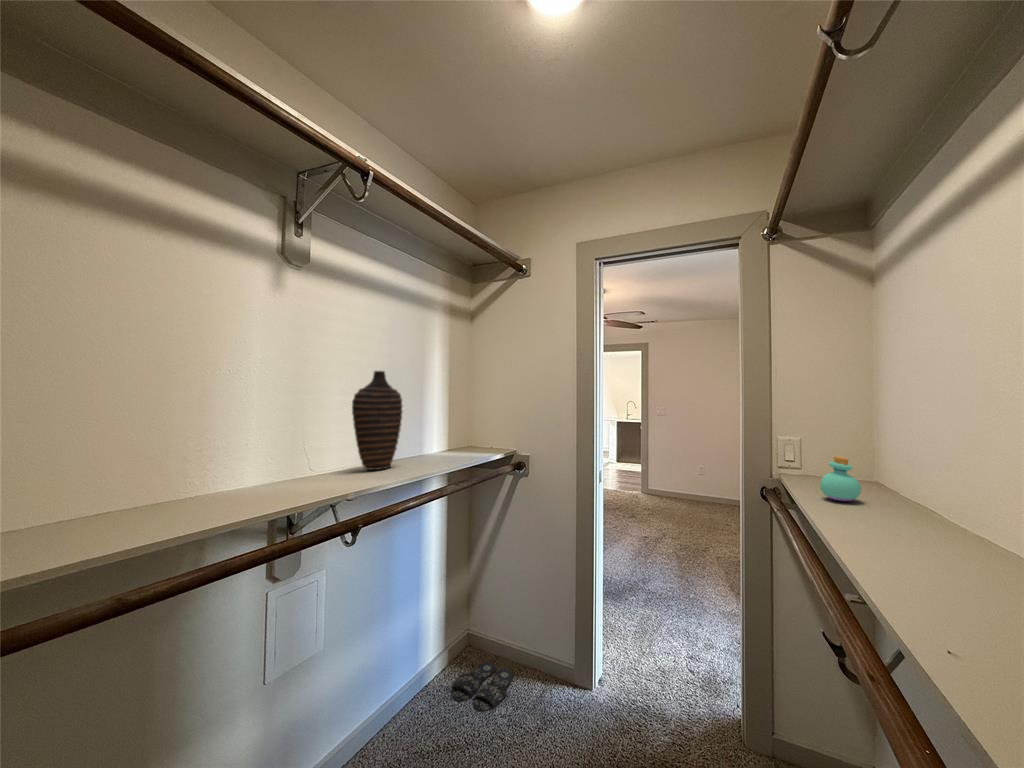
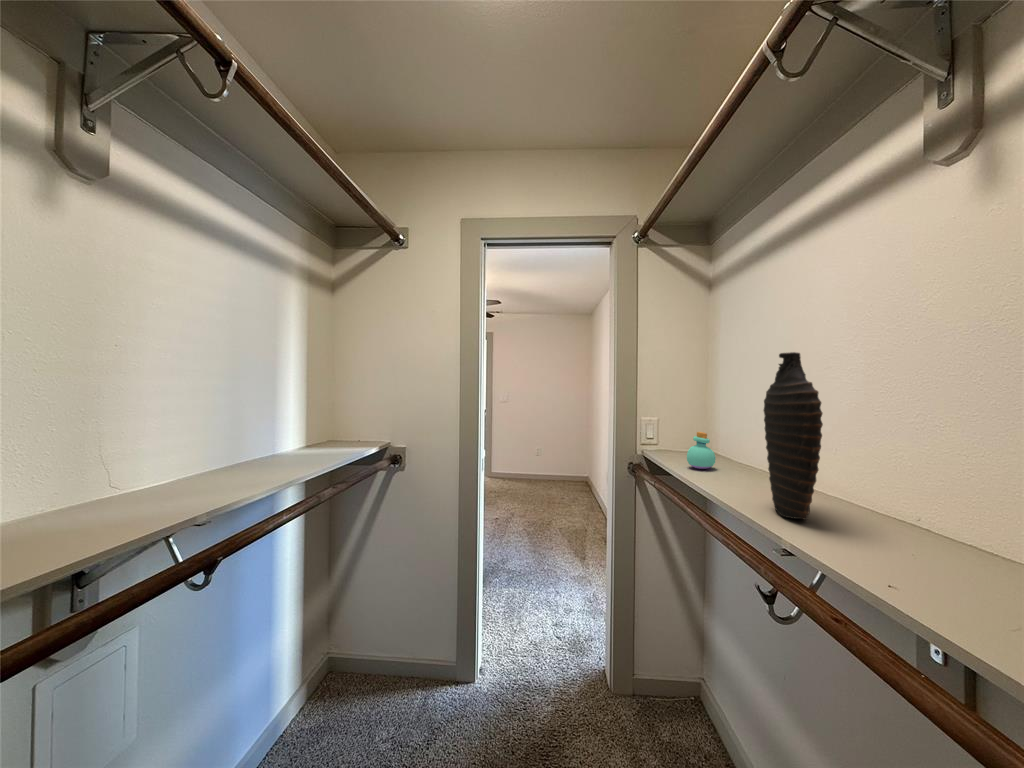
decorative vase: present [352,371,402,470] -> present [764,352,823,520]
slippers: present [452,662,513,712] -> none [316,684,389,745]

